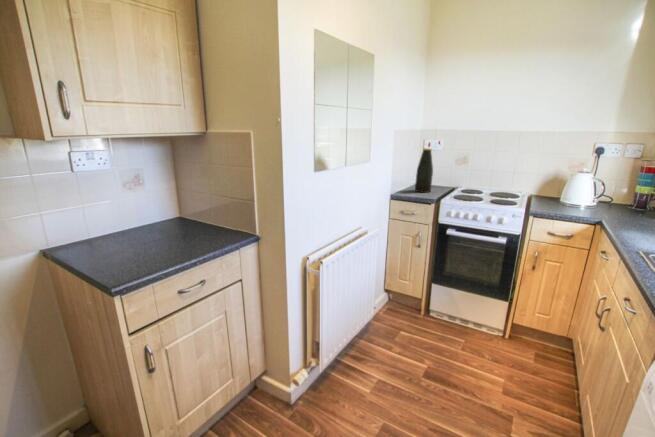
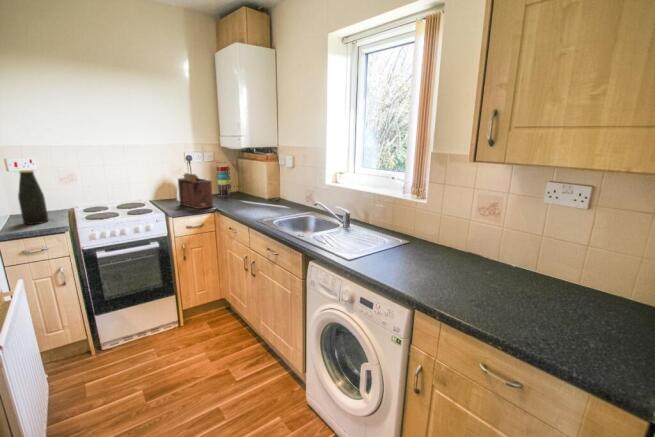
toaster: none [556,168,607,218] -> present [178,173,213,209]

